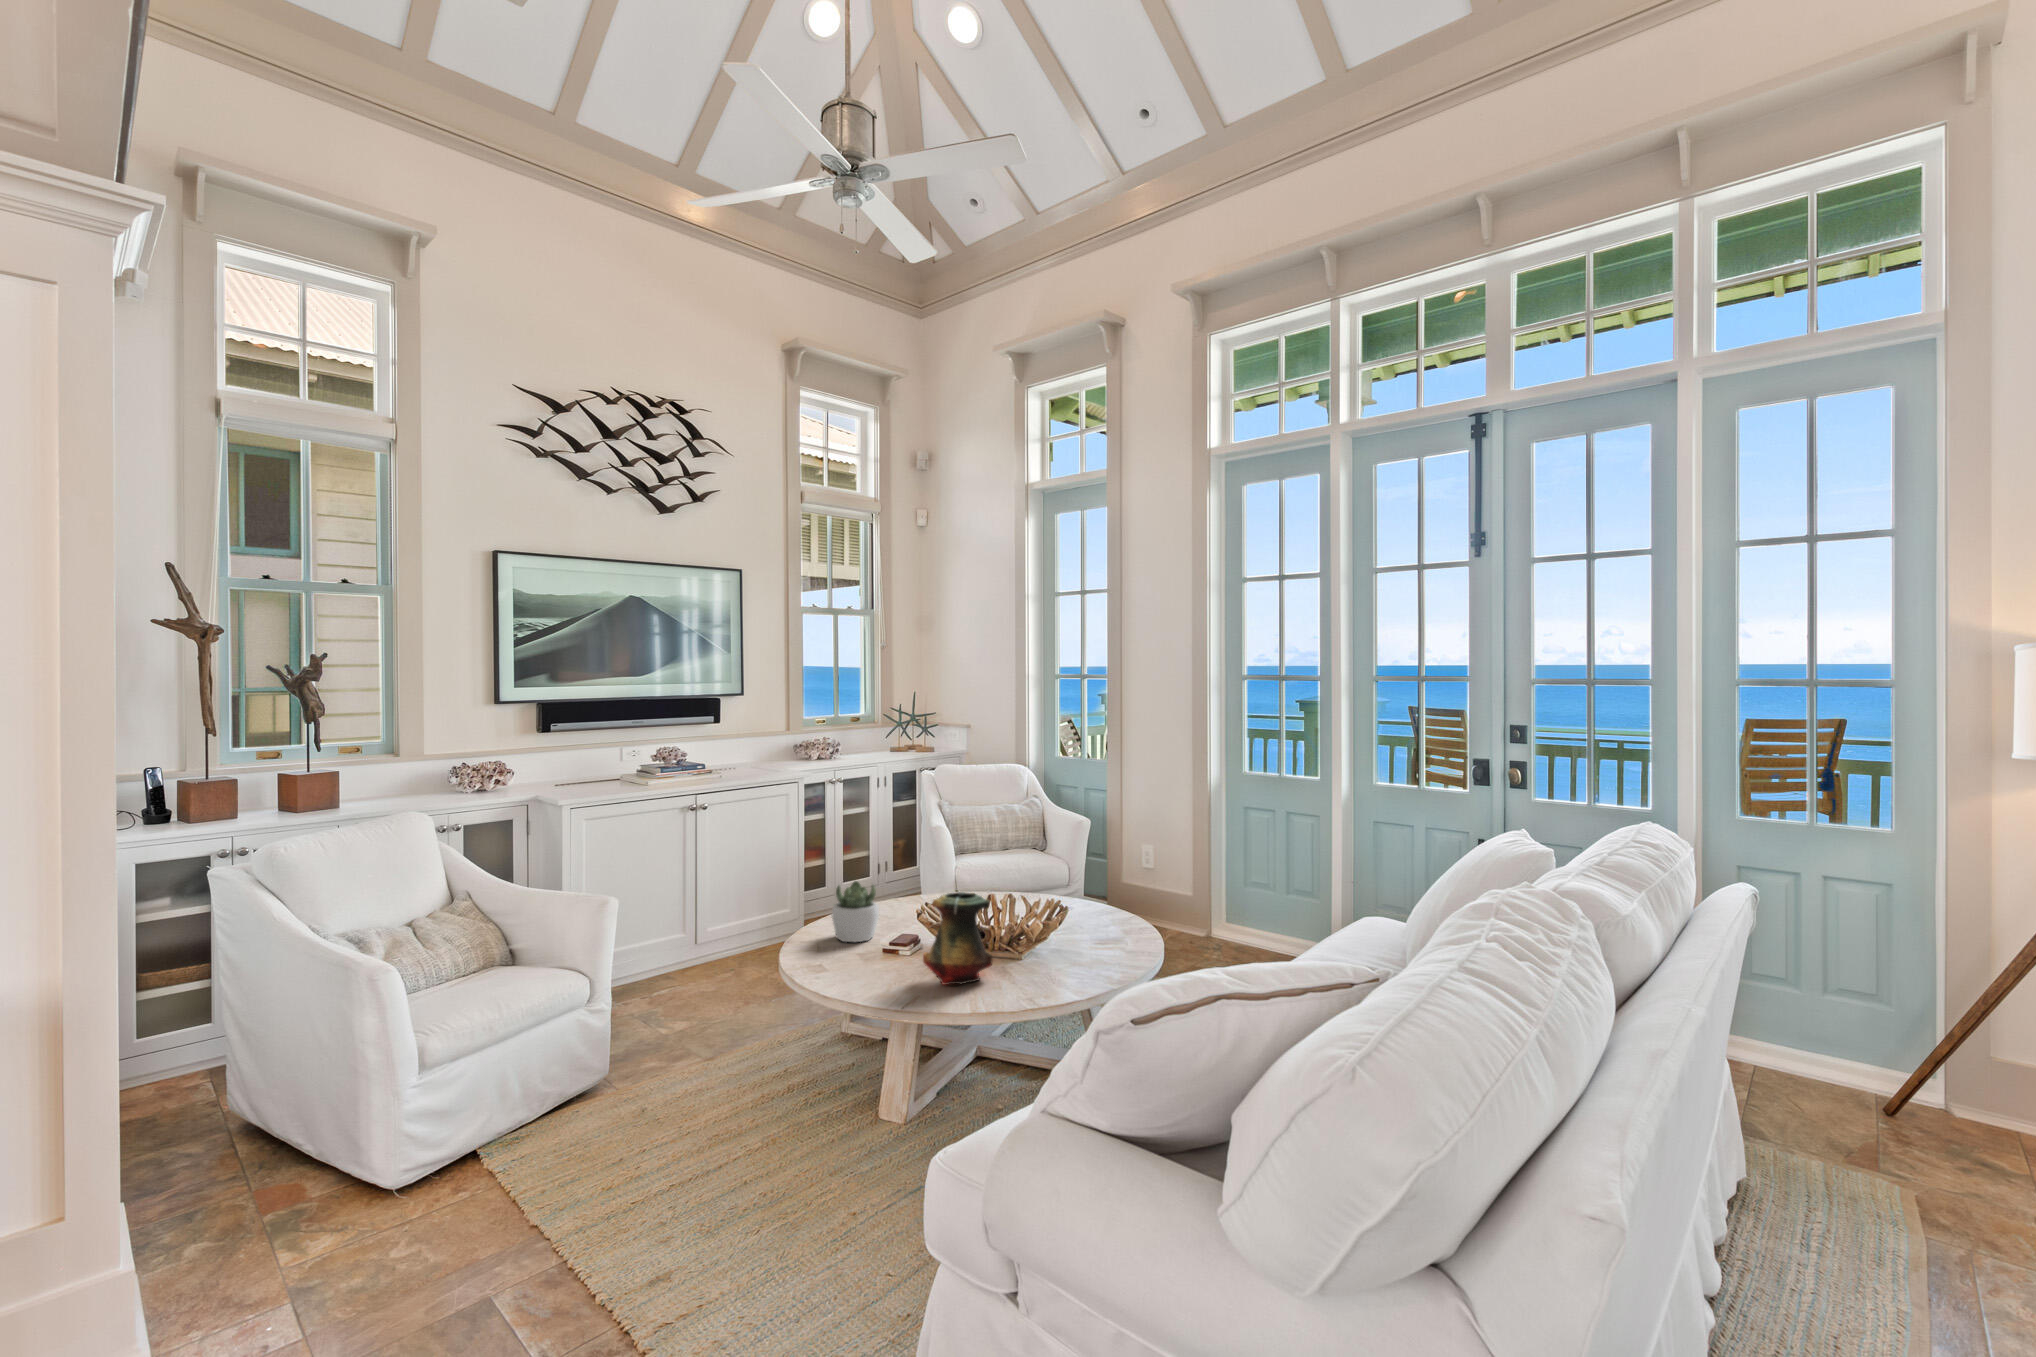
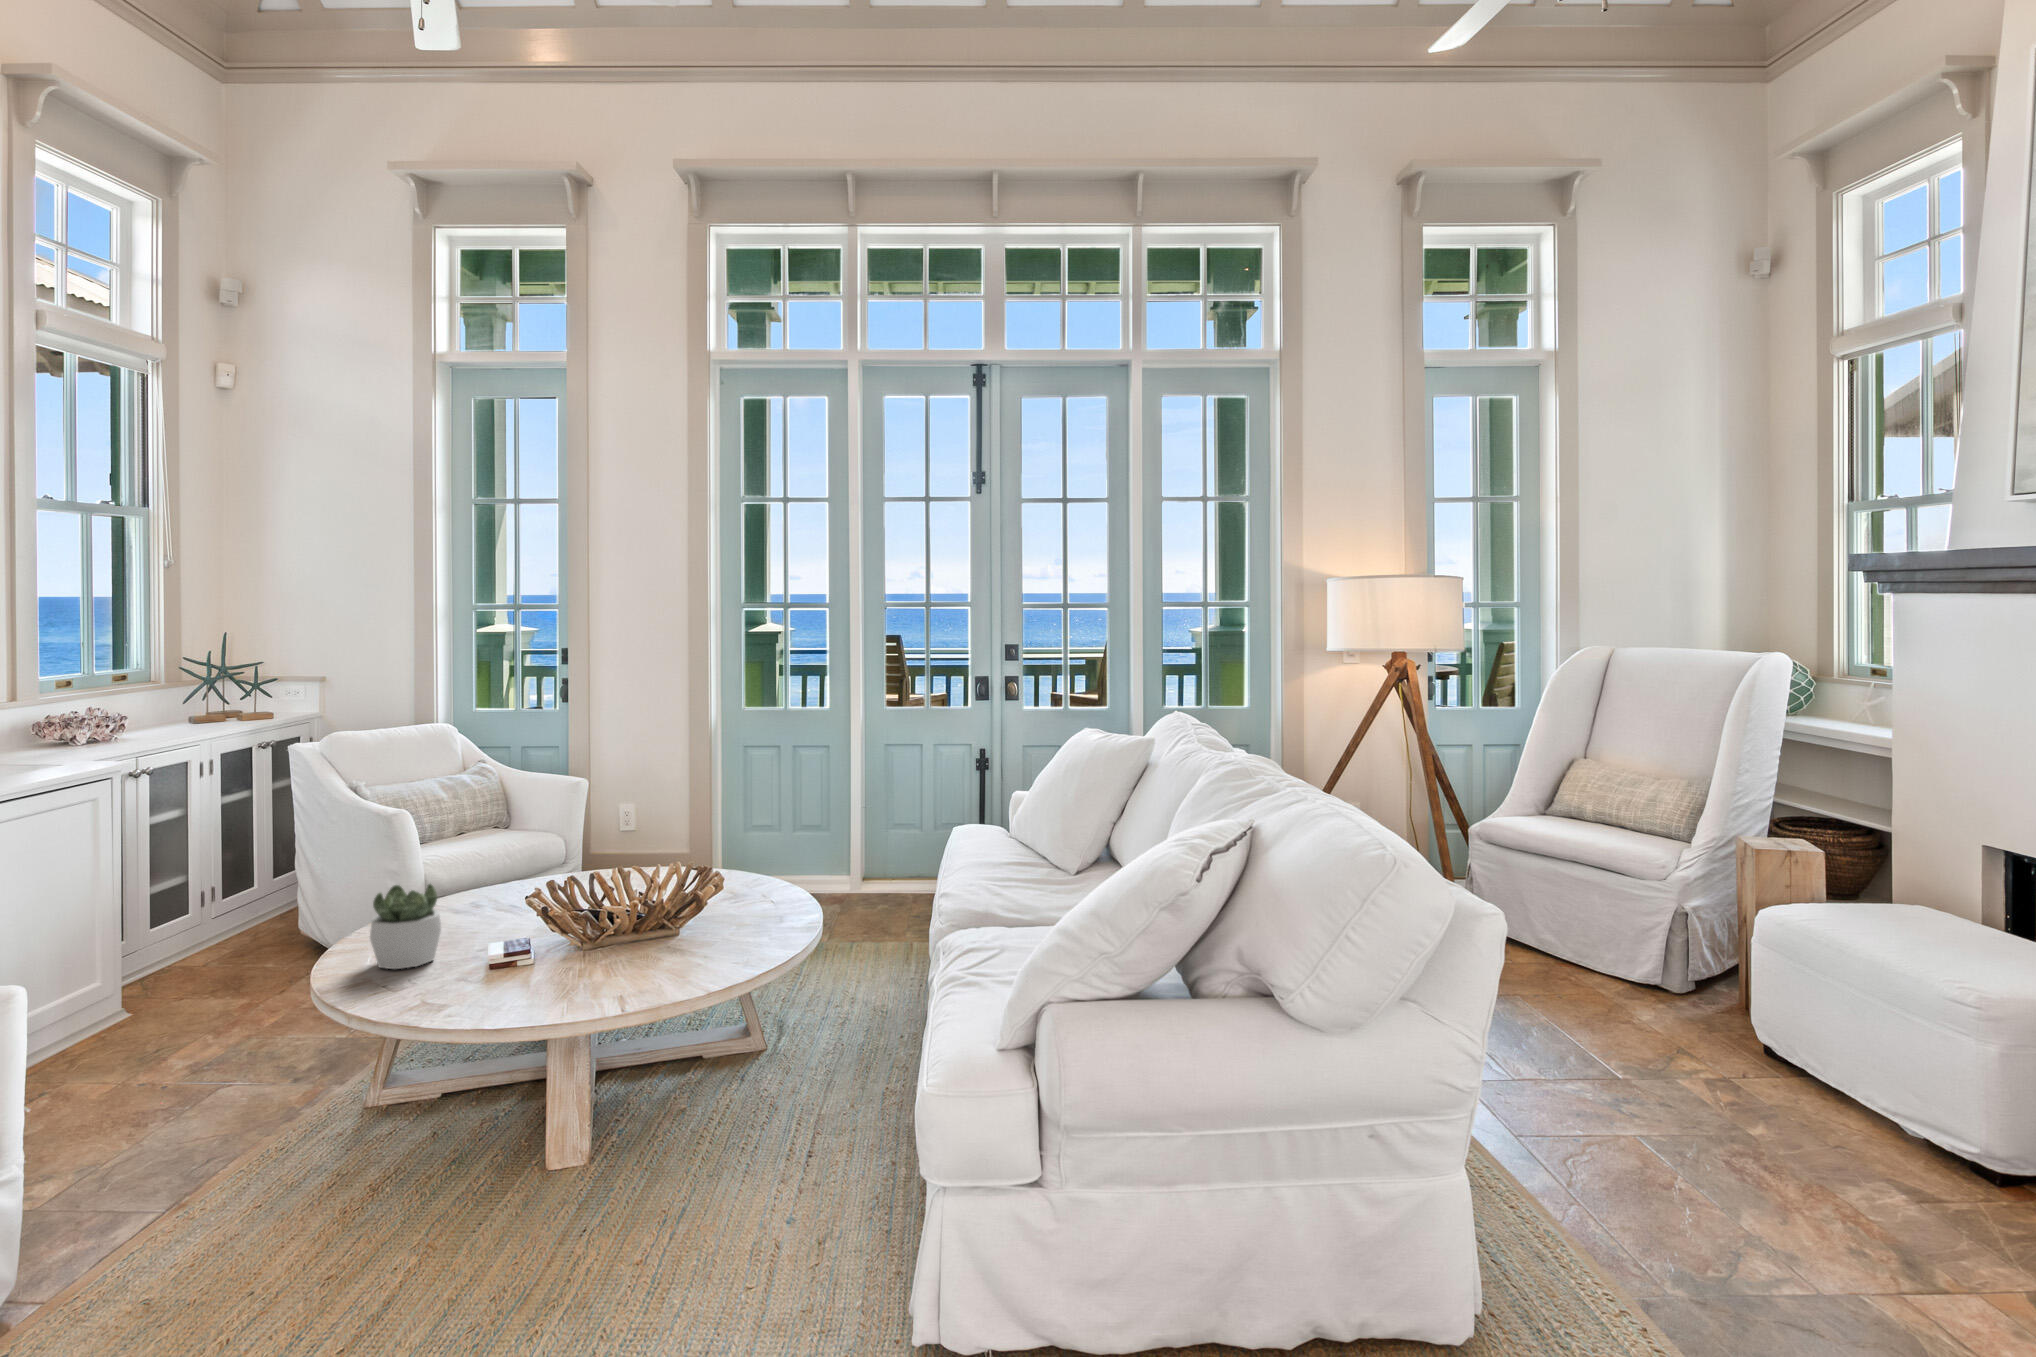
vase: present [923,892,992,985] -> none [580,864,669,981]

